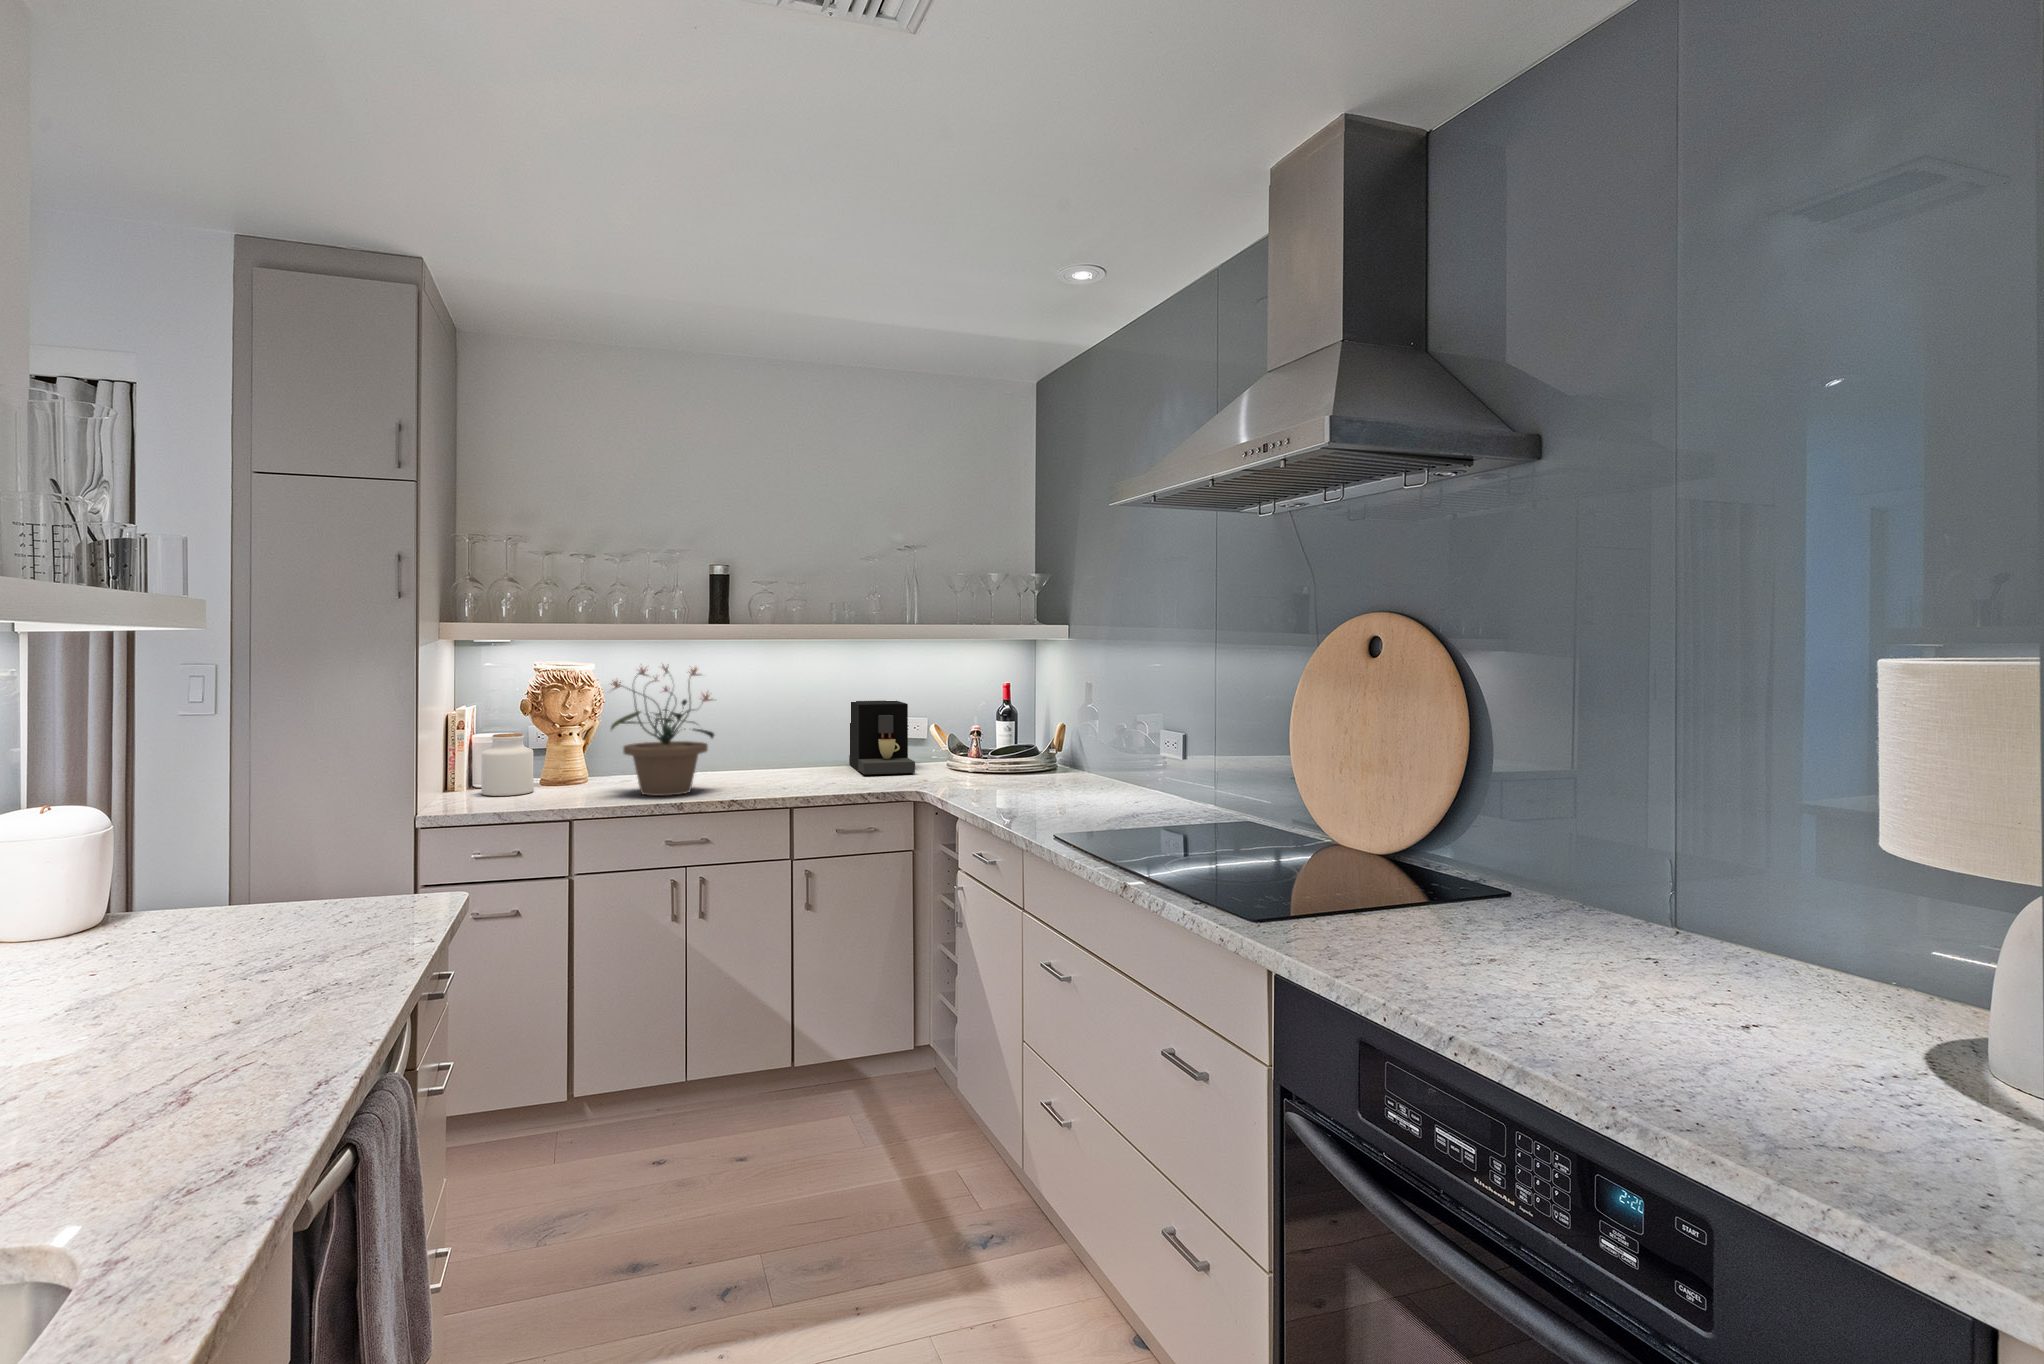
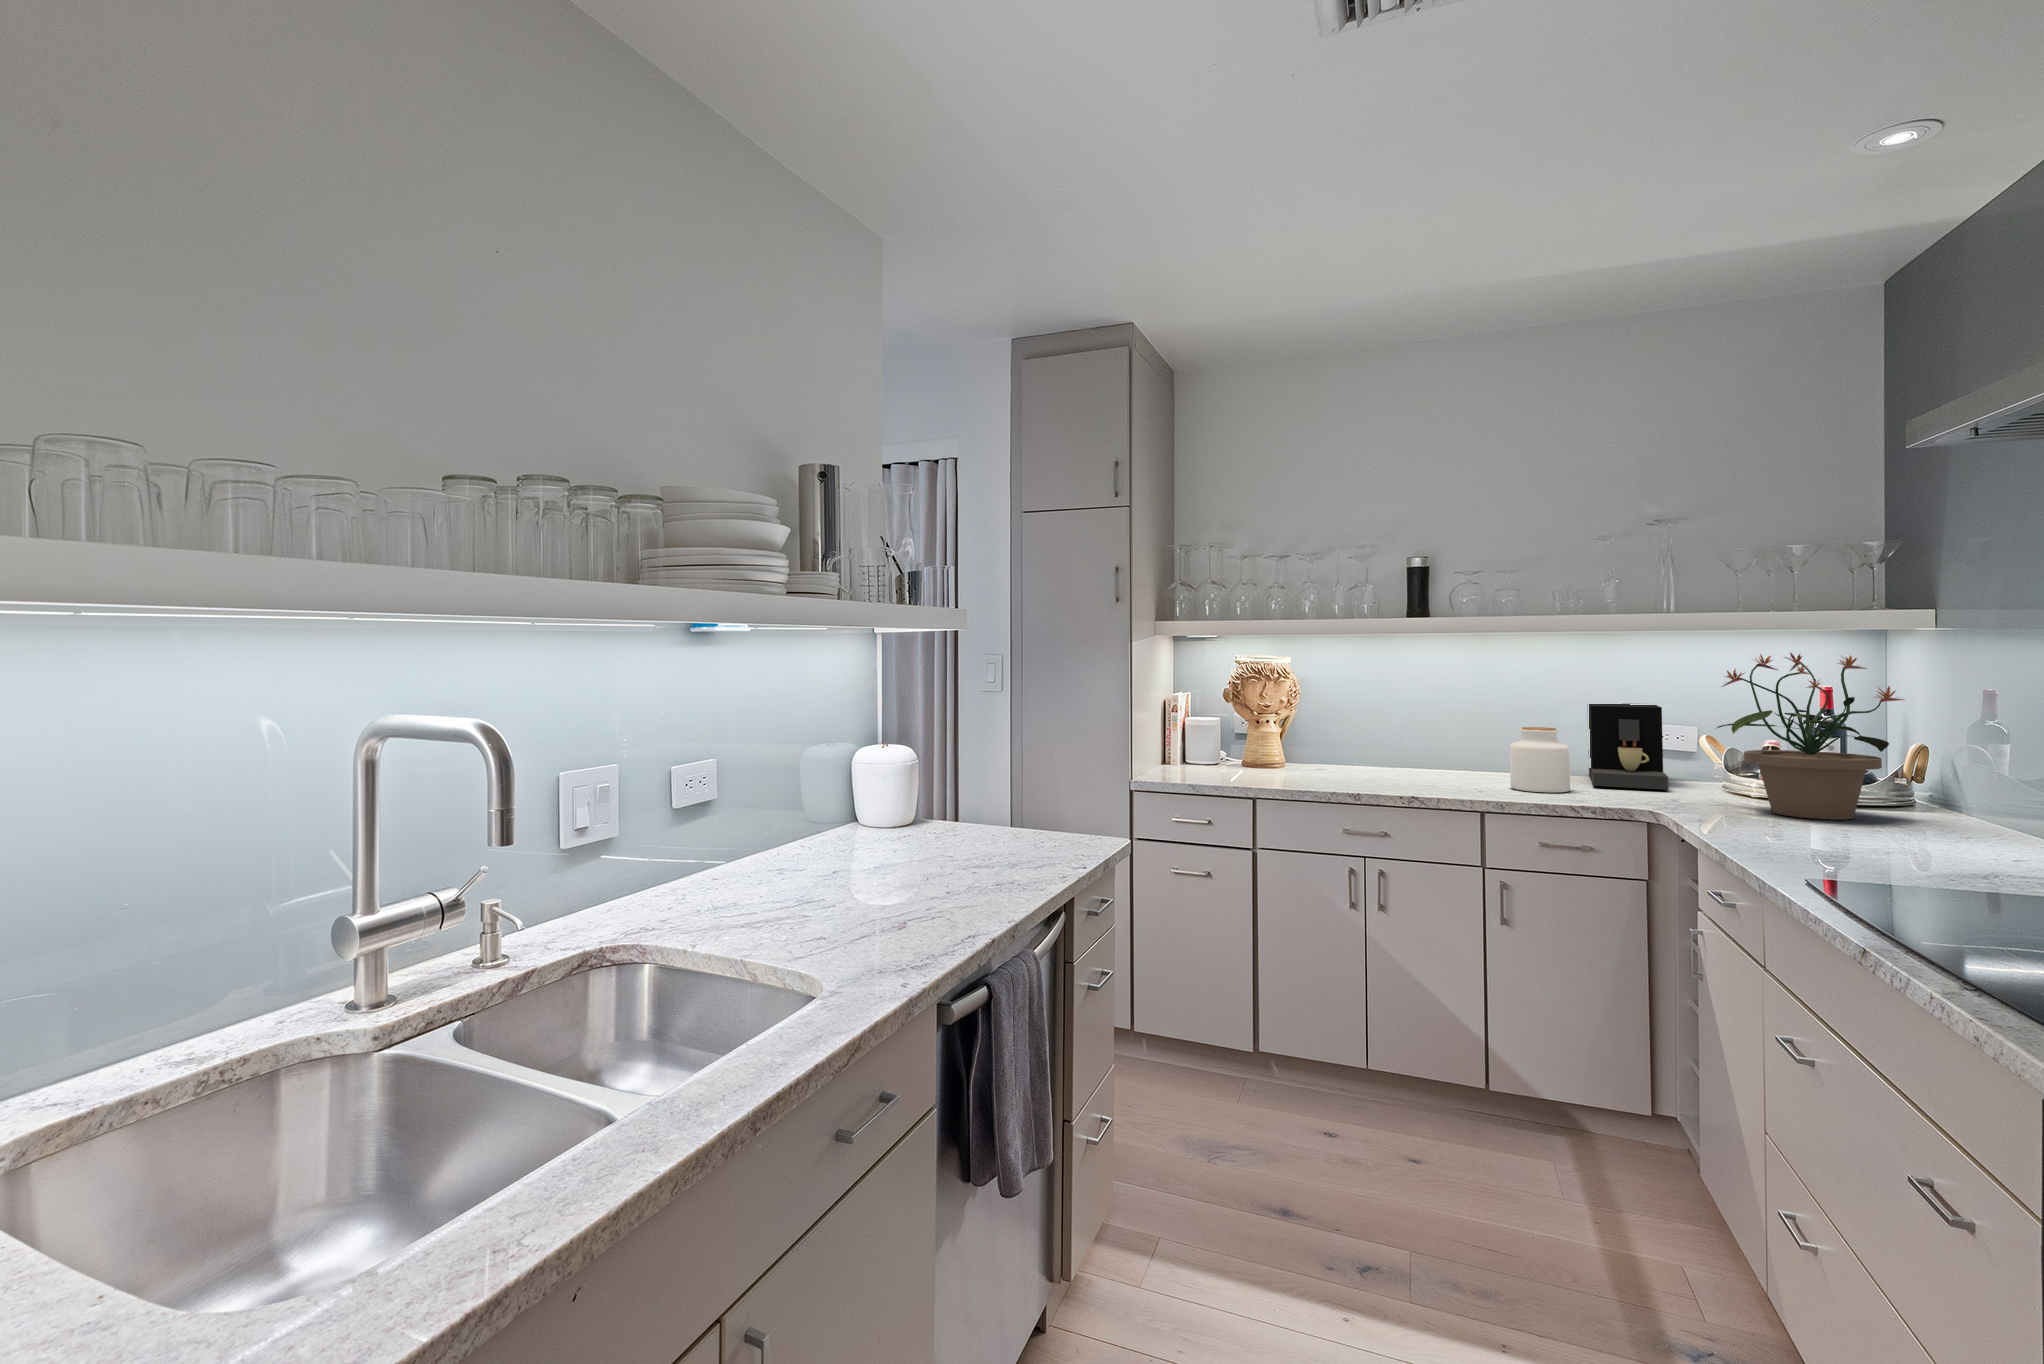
potted plant: present [611,666,714,796] -> present [1717,652,1904,820]
jar: present [481,733,534,796] -> present [1510,727,1570,793]

